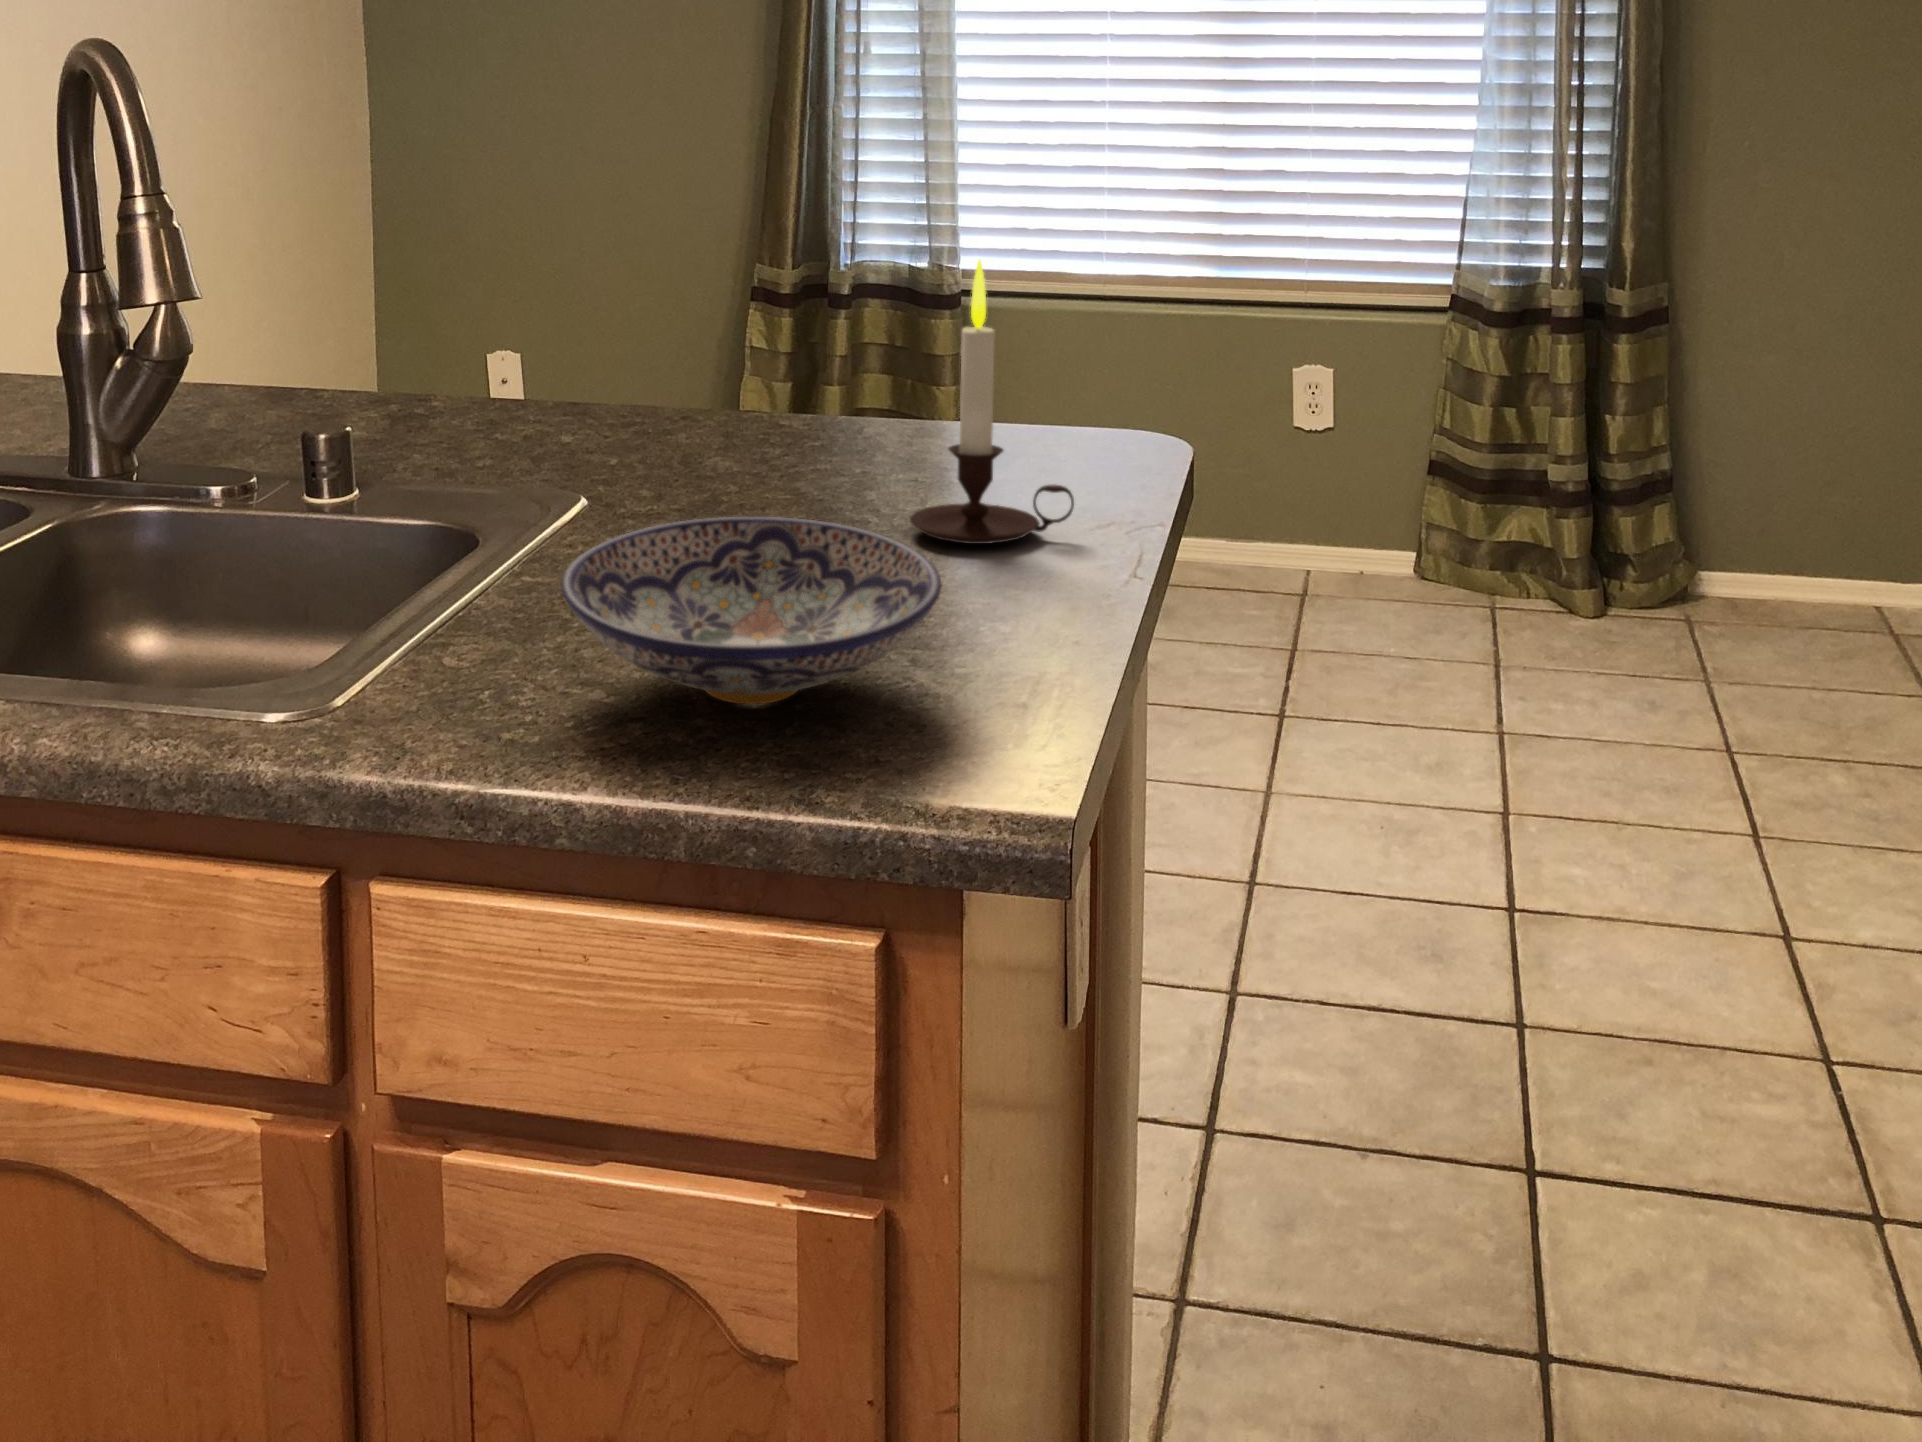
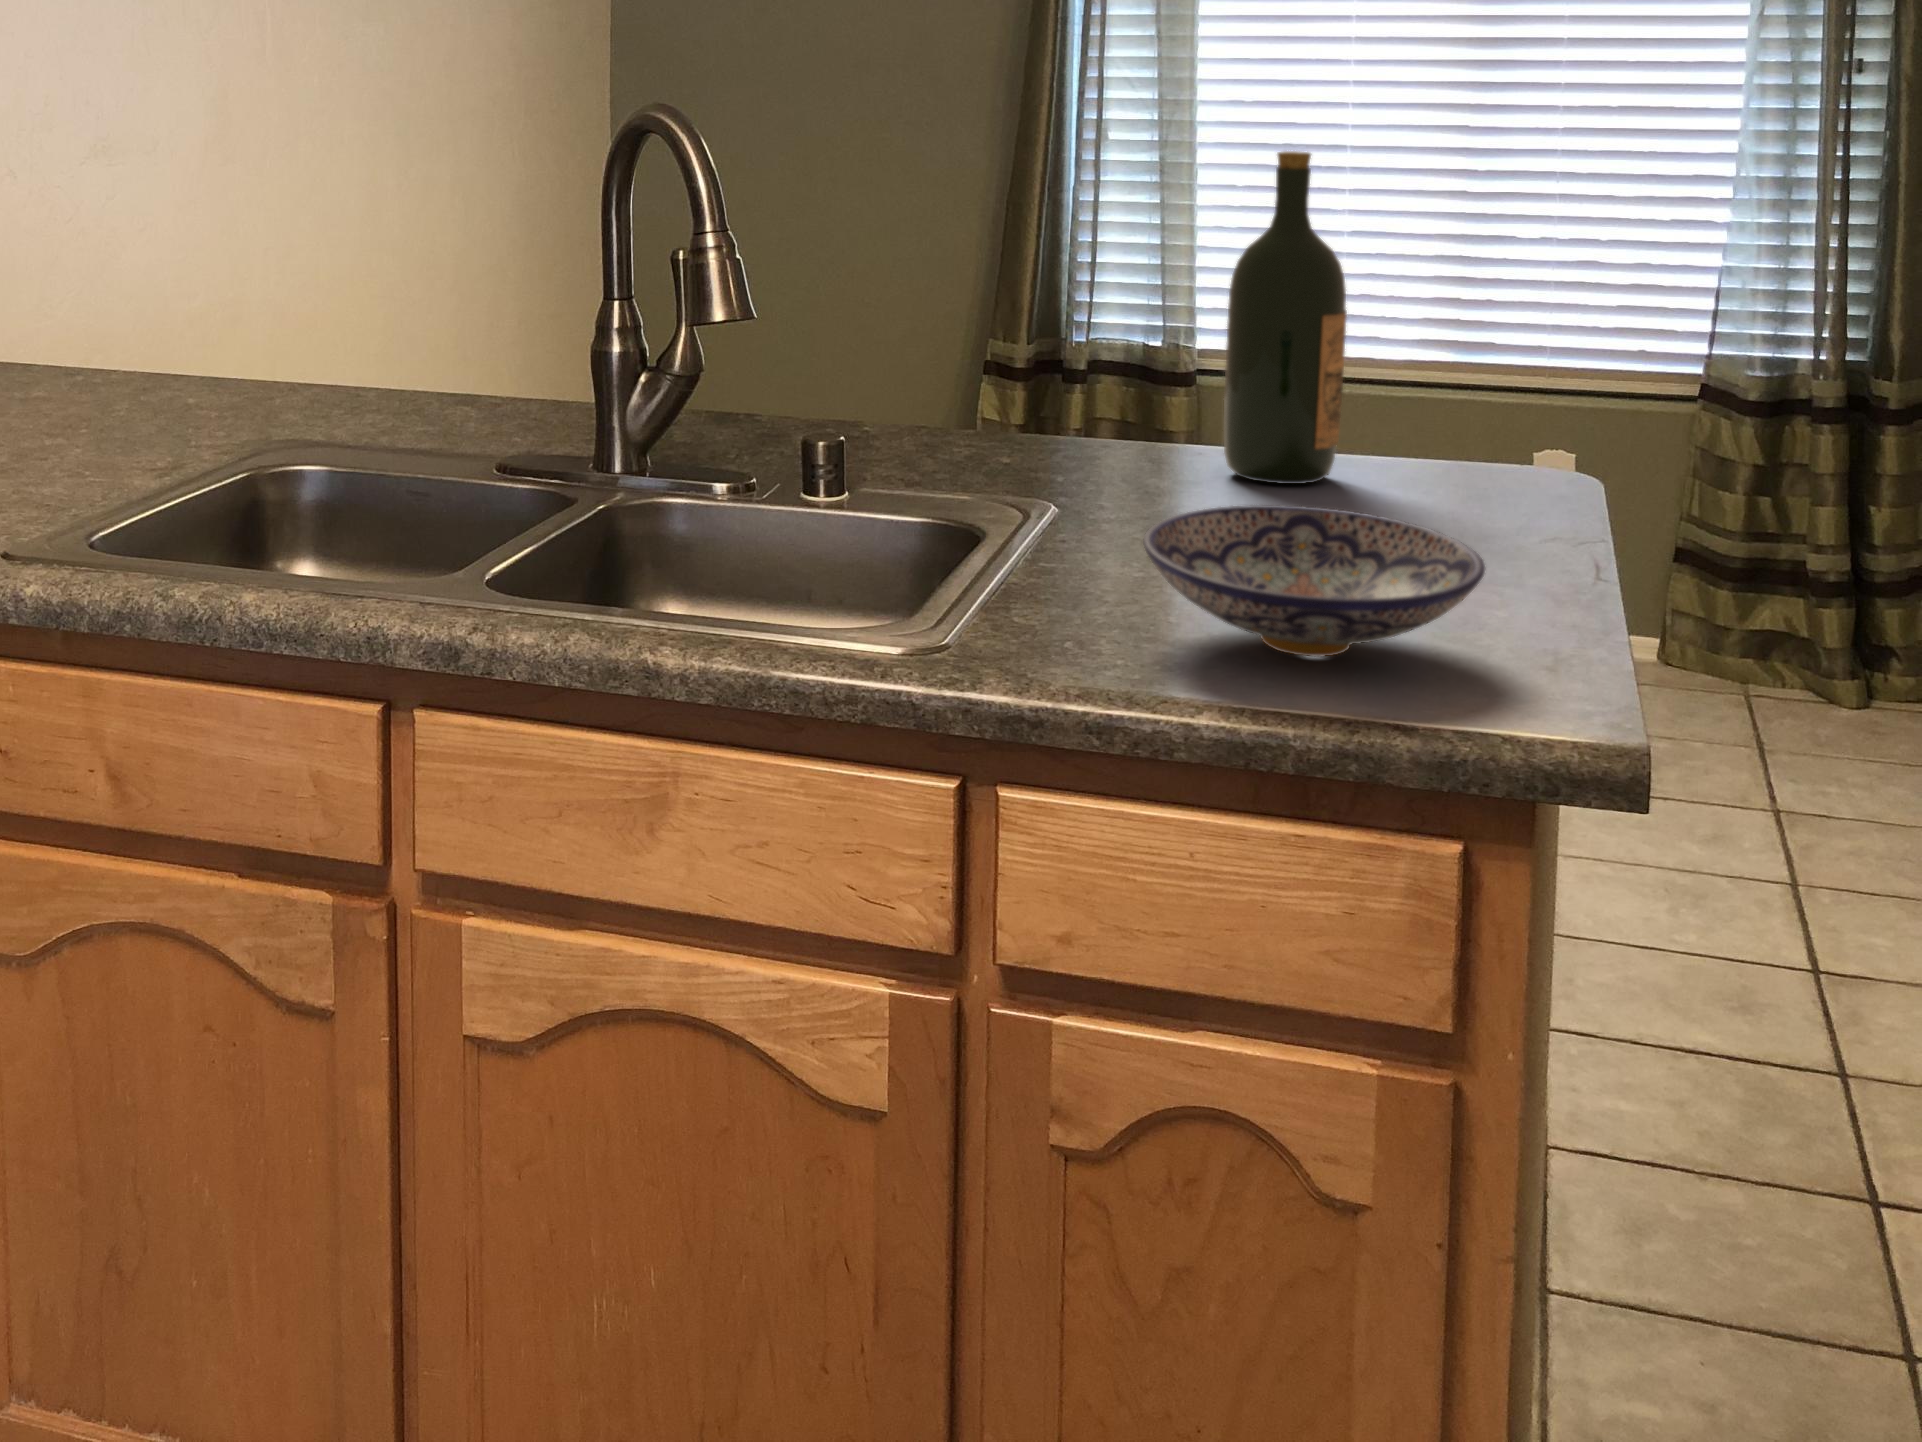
wine bottle: none [790,87,915,464] -> present [1224,151,1347,484]
candle: present [910,260,1074,544] -> none [1372,298,1530,548]

